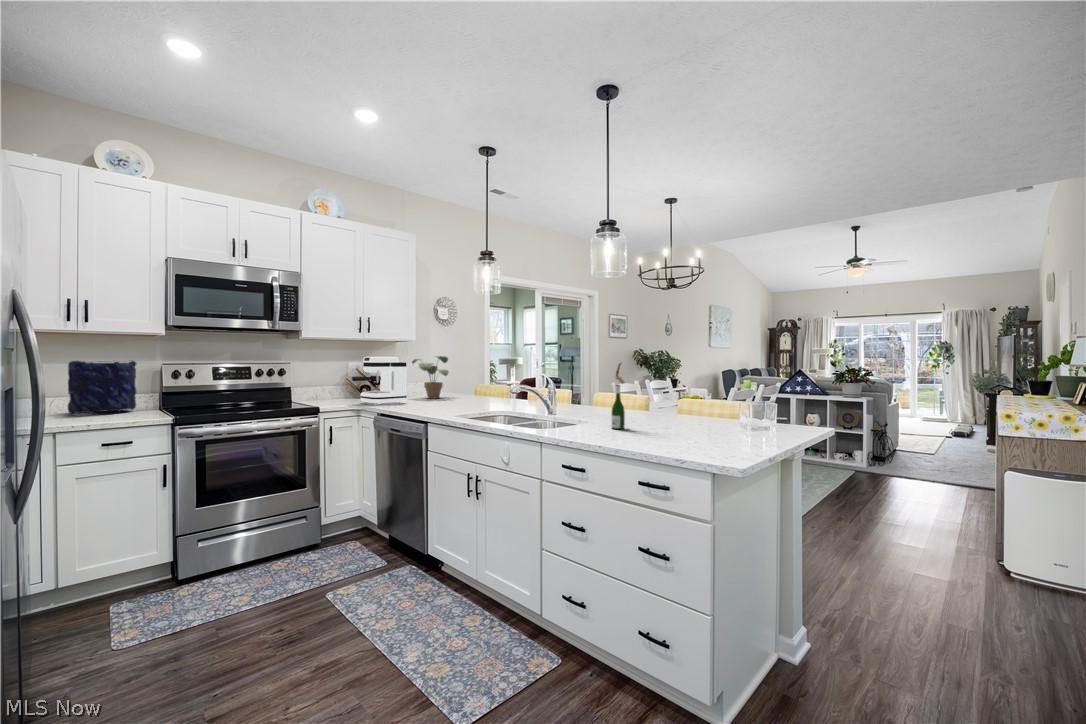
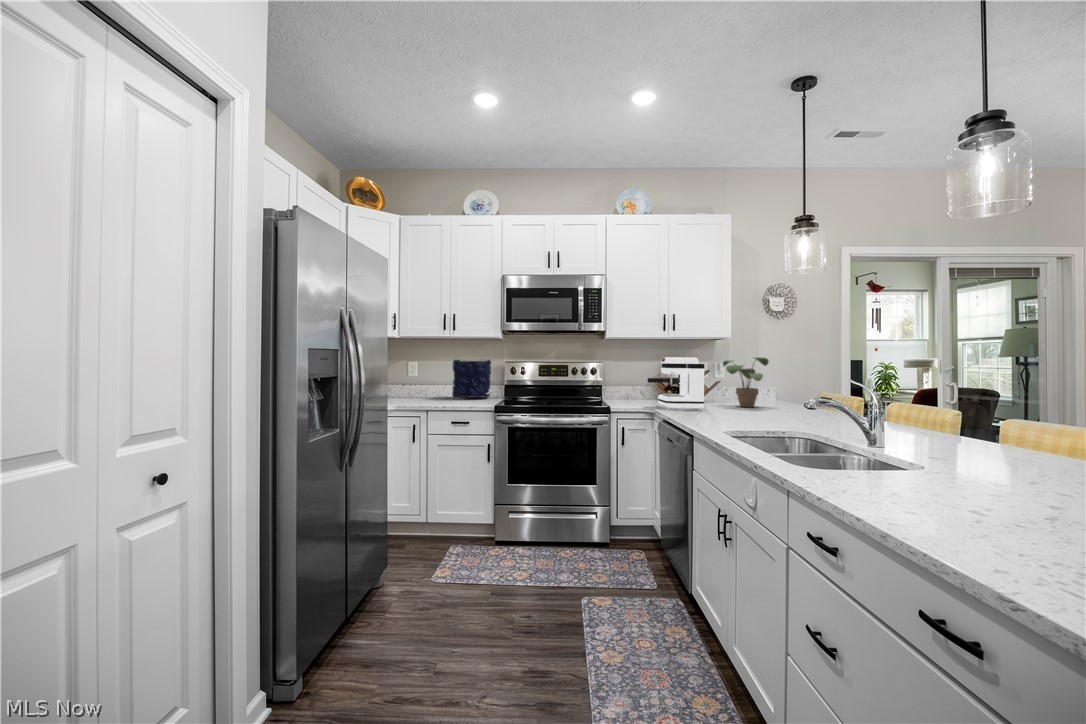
wine bottle: present [611,363,628,430] -> none [955,366,997,496]

